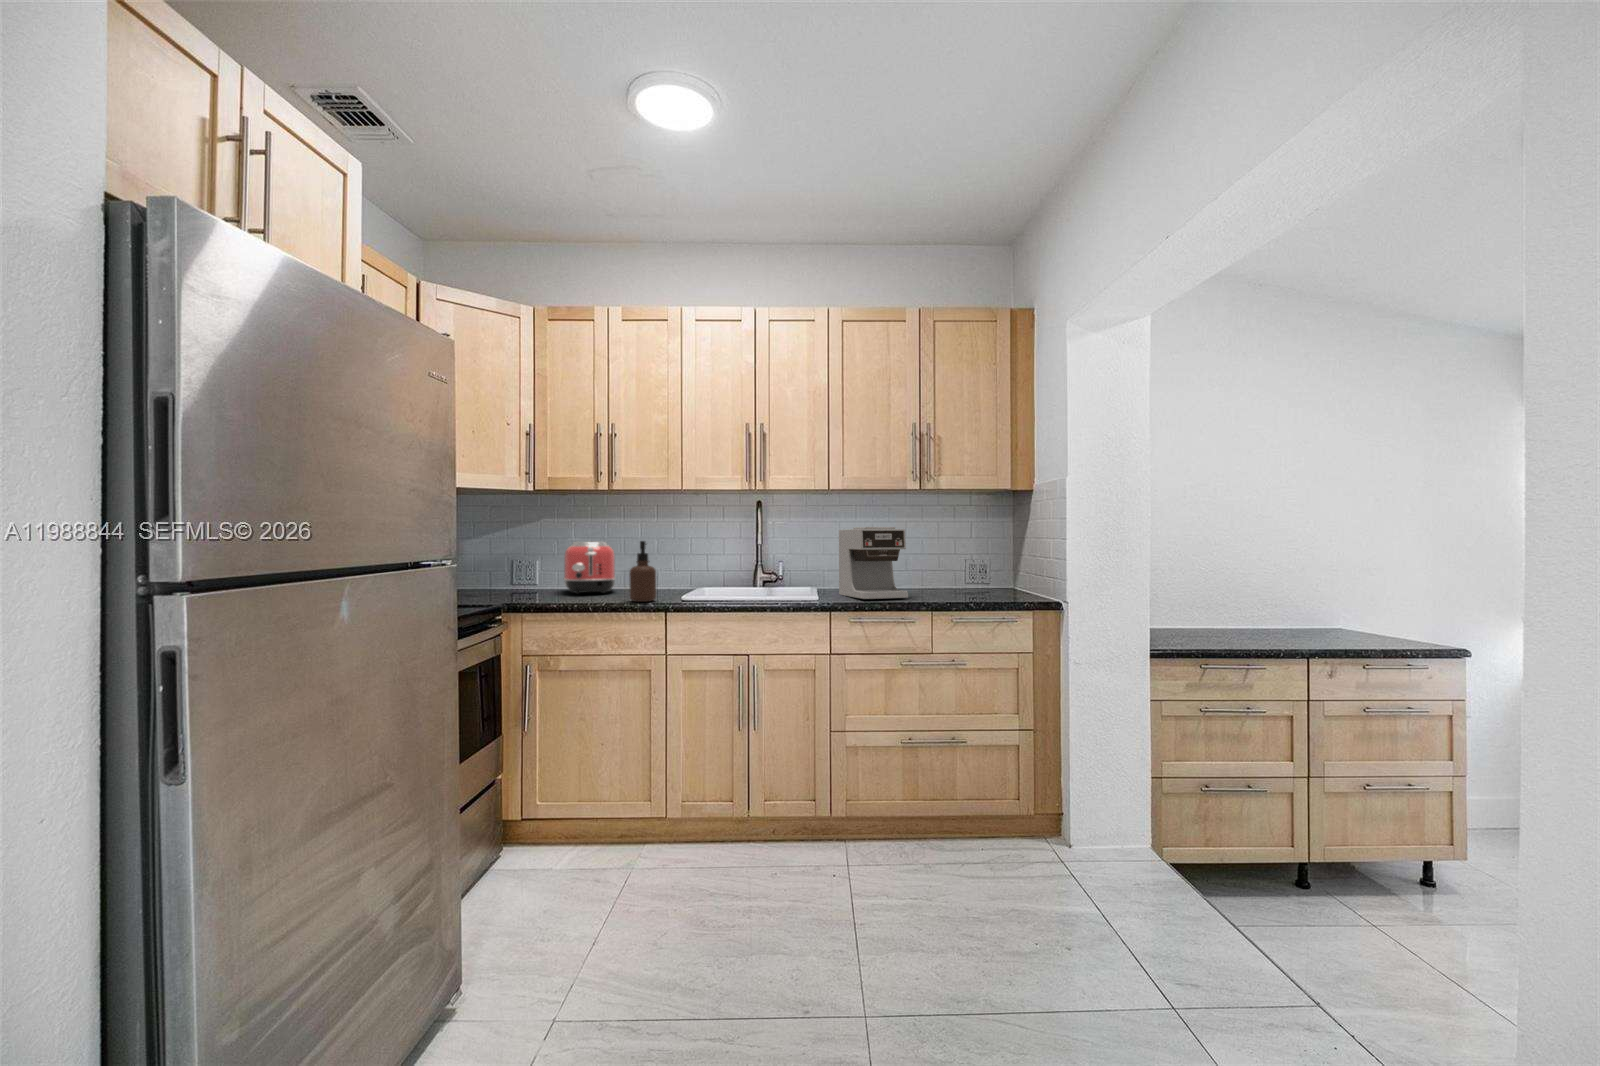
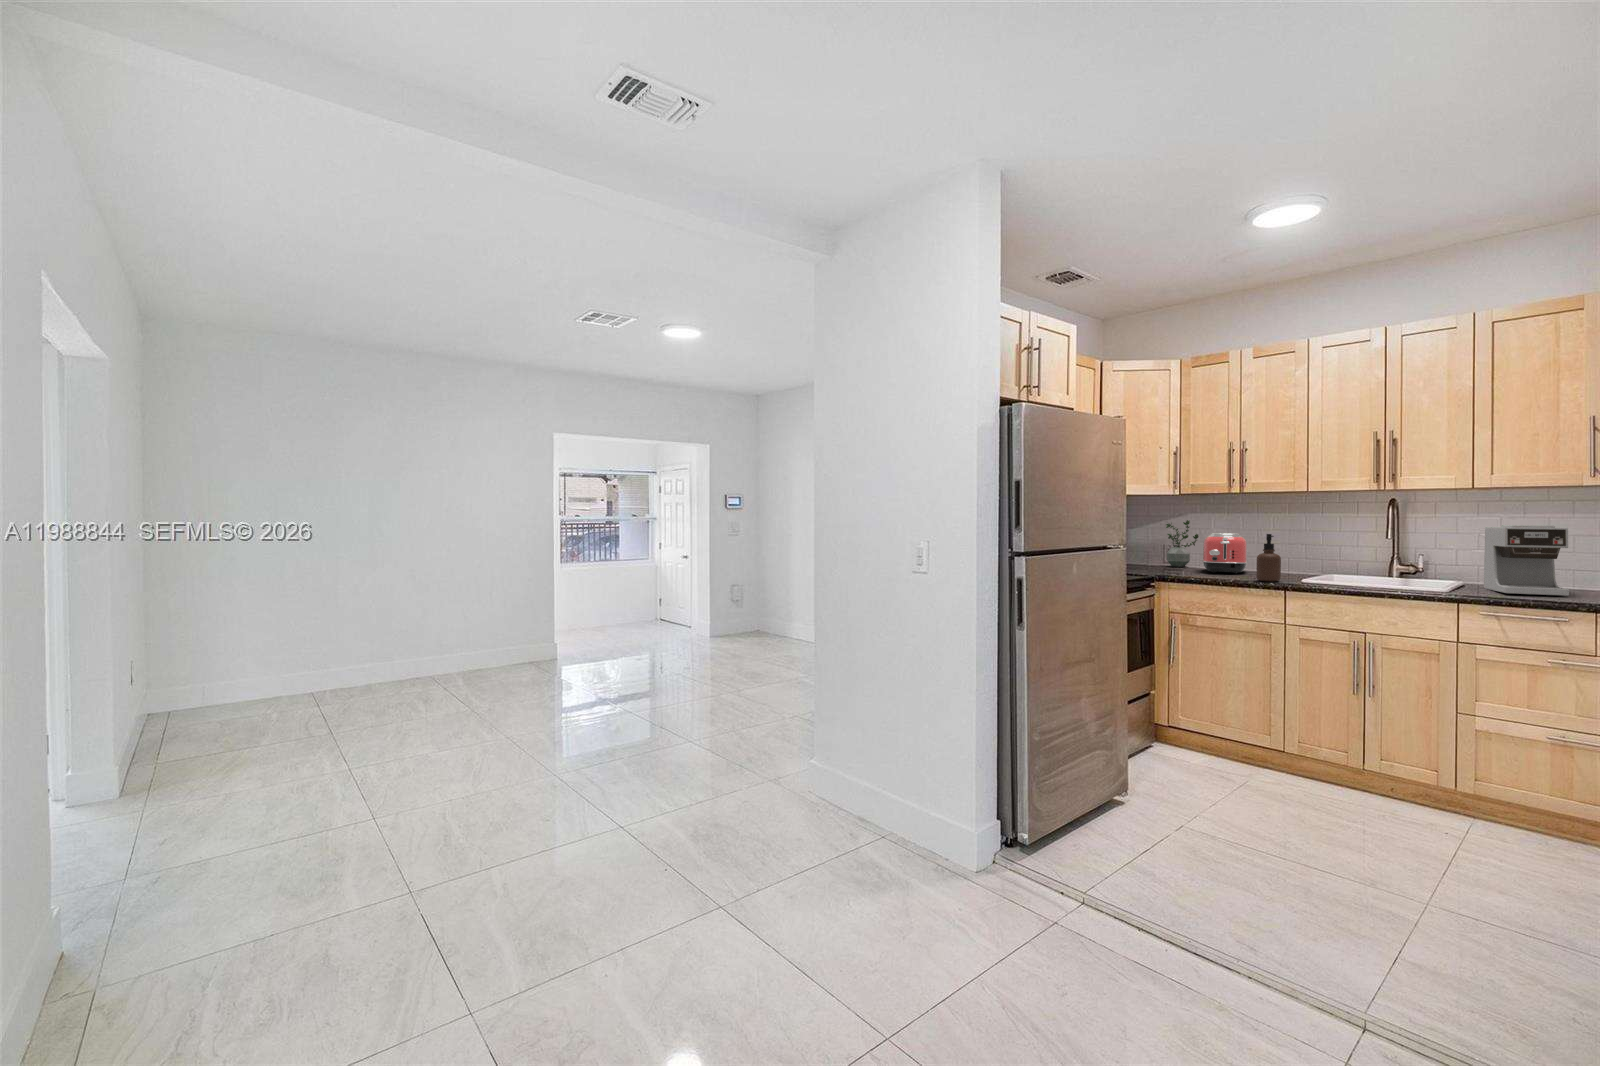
potted plant: none [516,526,558,588] -> present [1166,520,1199,567]

